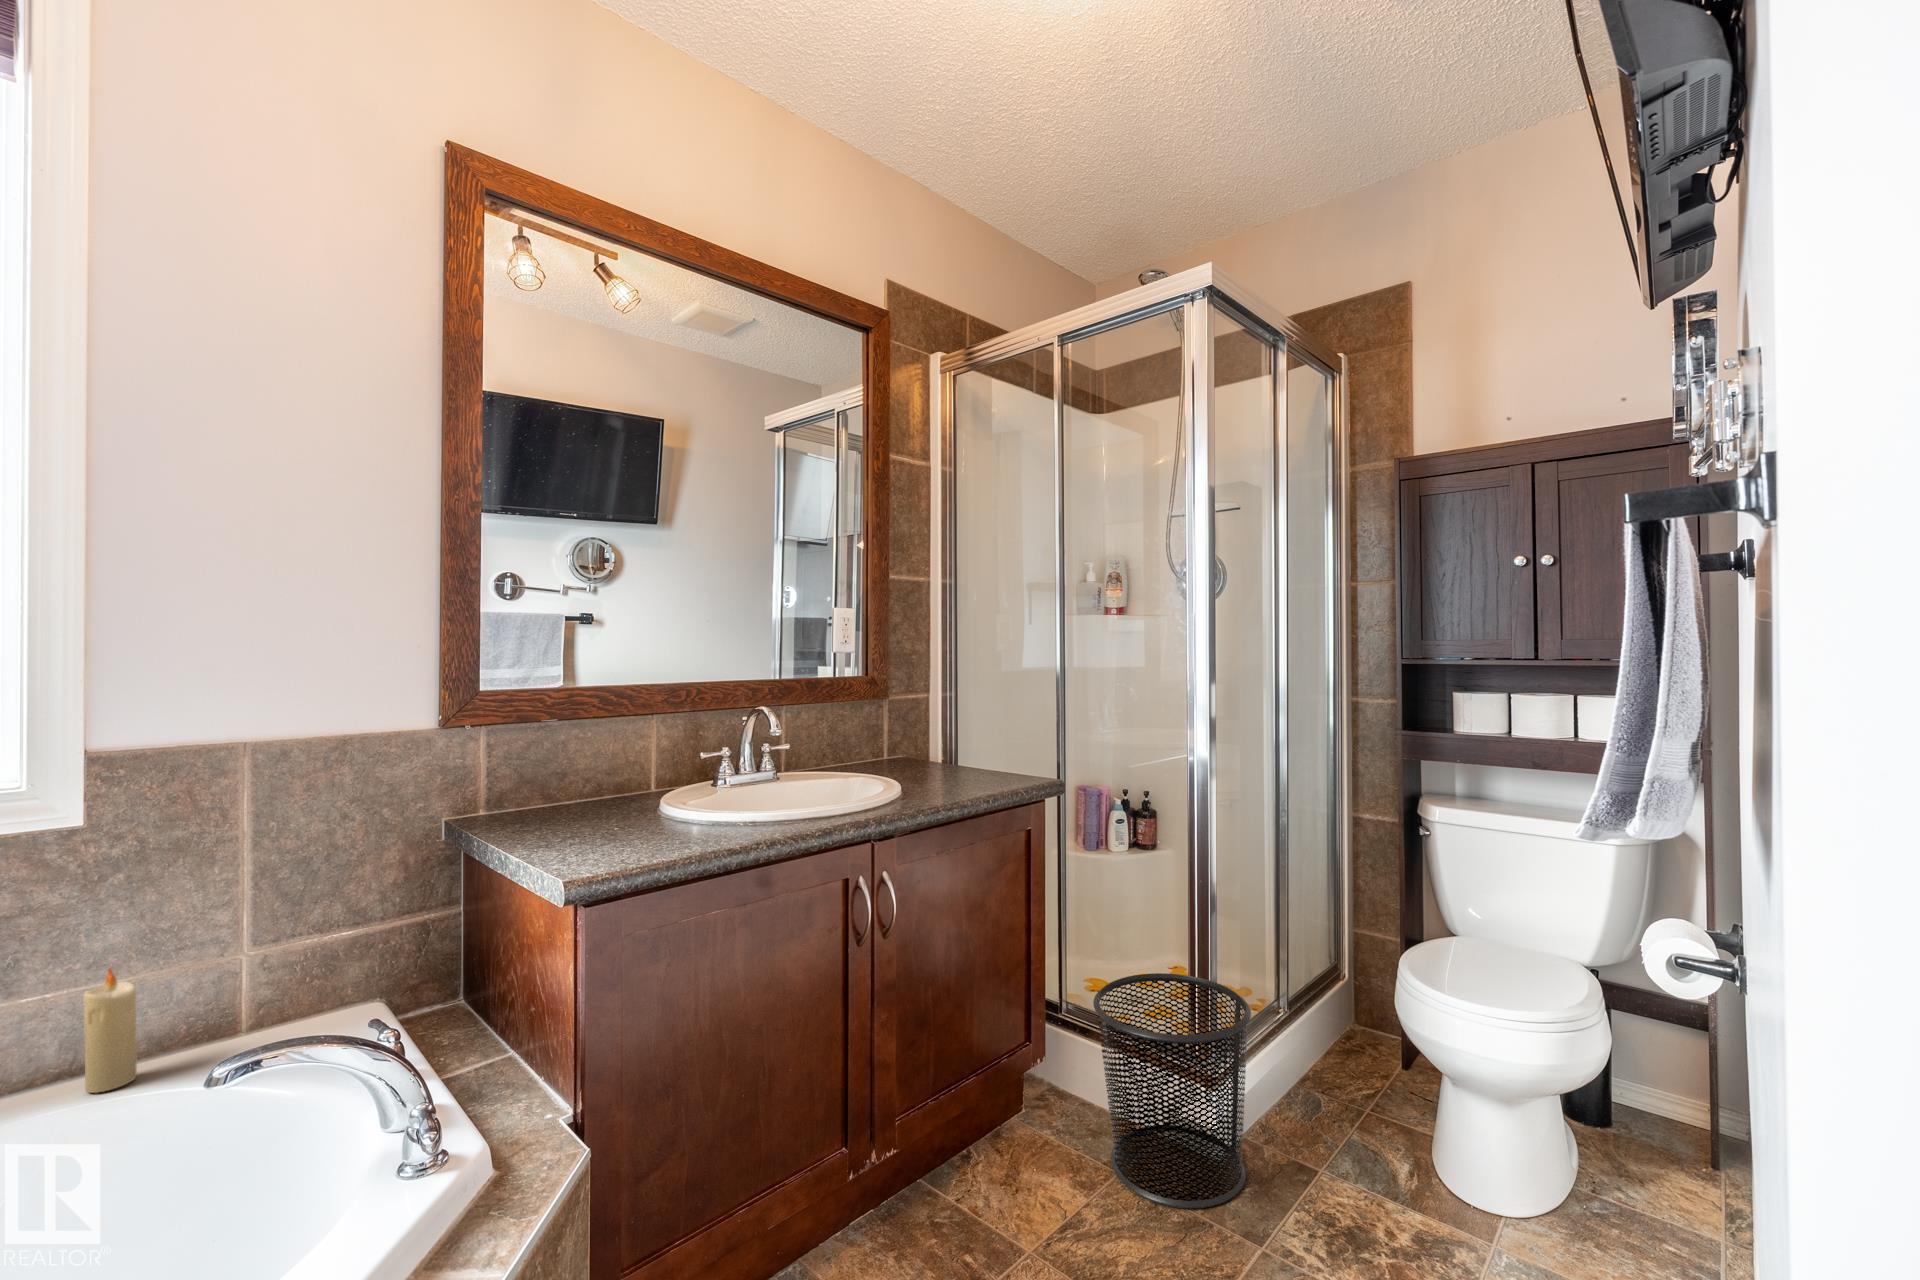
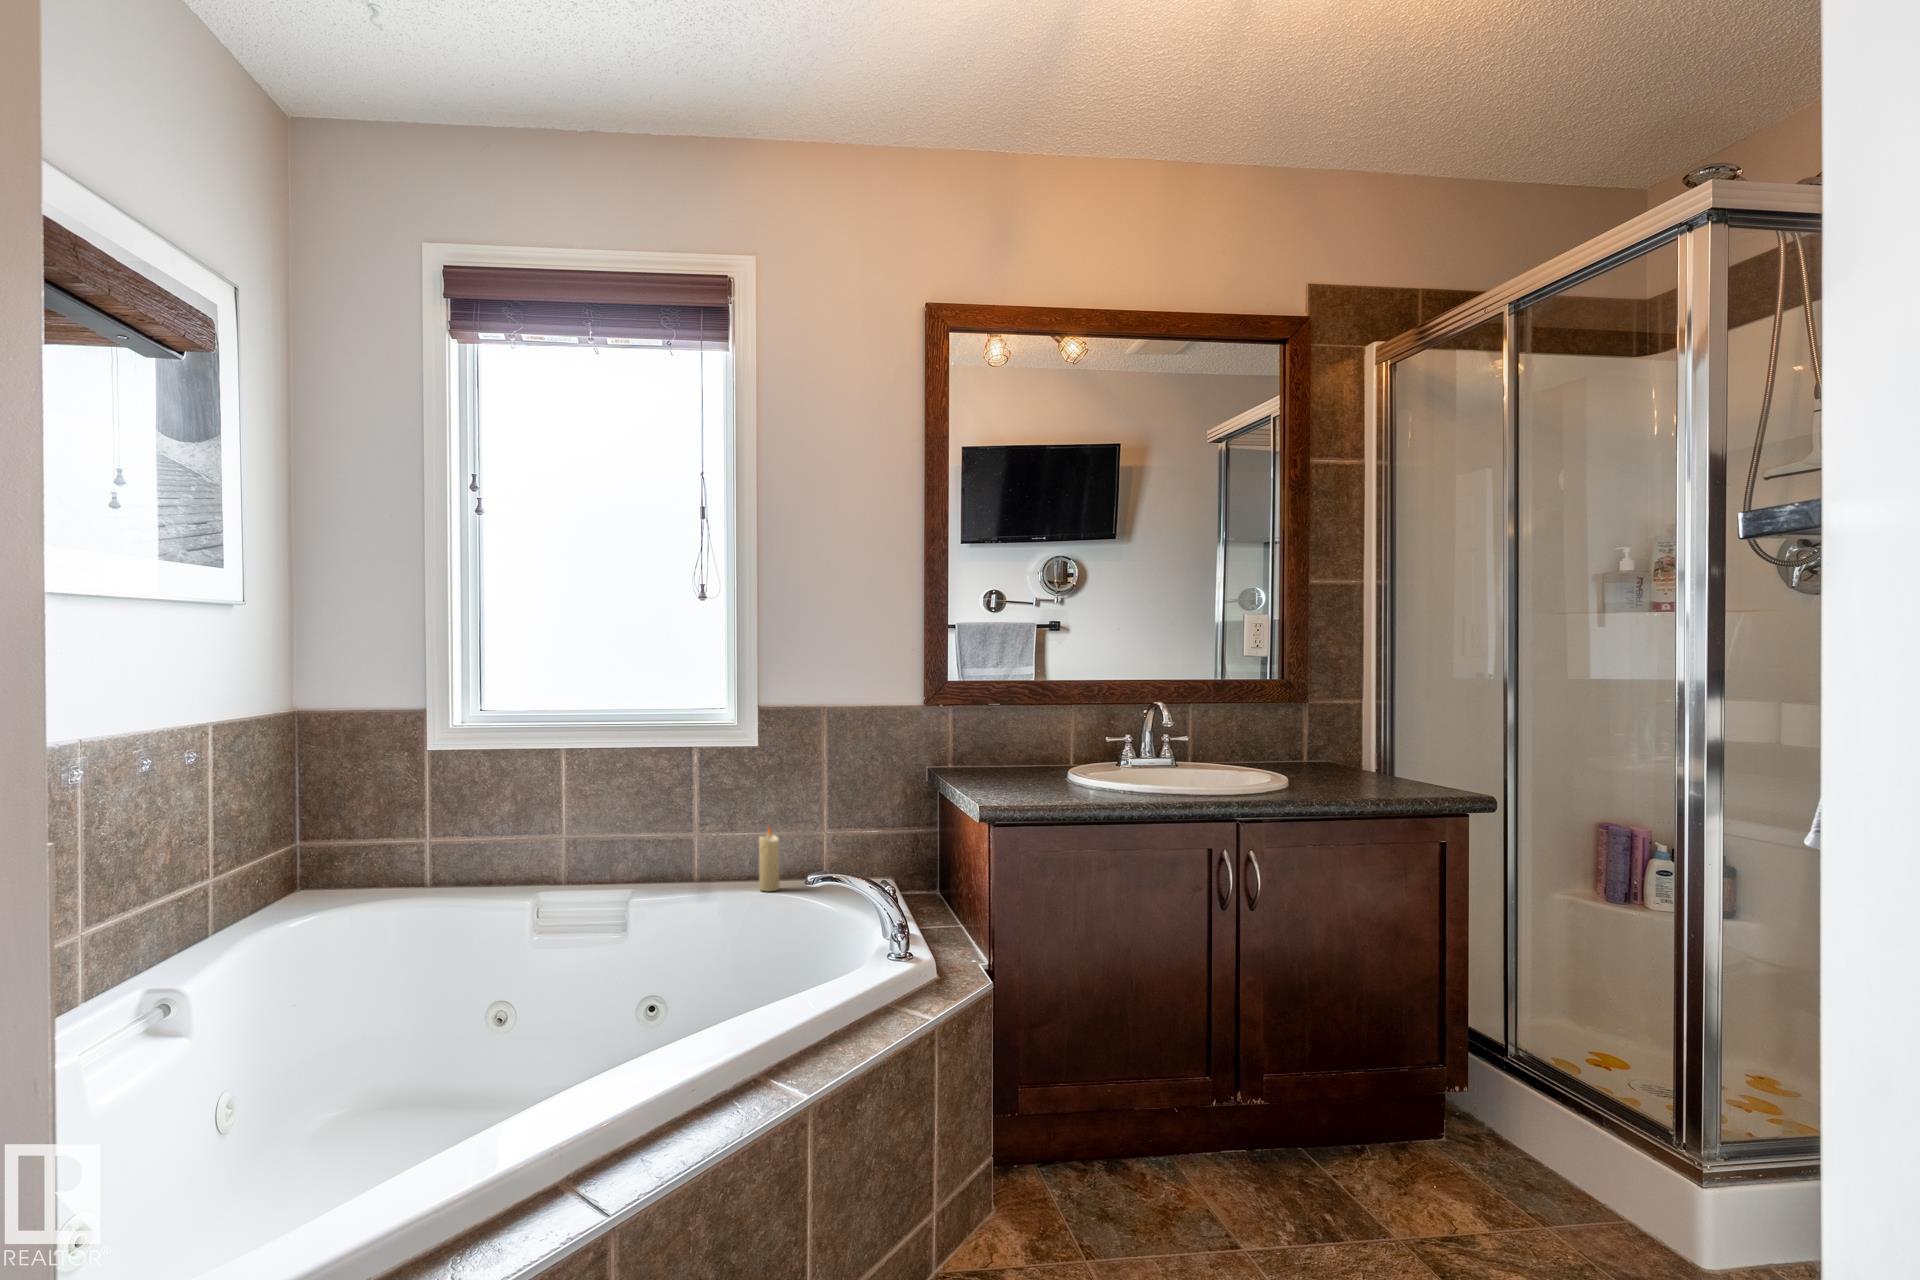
waste bin: present [1093,973,1251,1209] -> none [1438,997,1605,1209]

